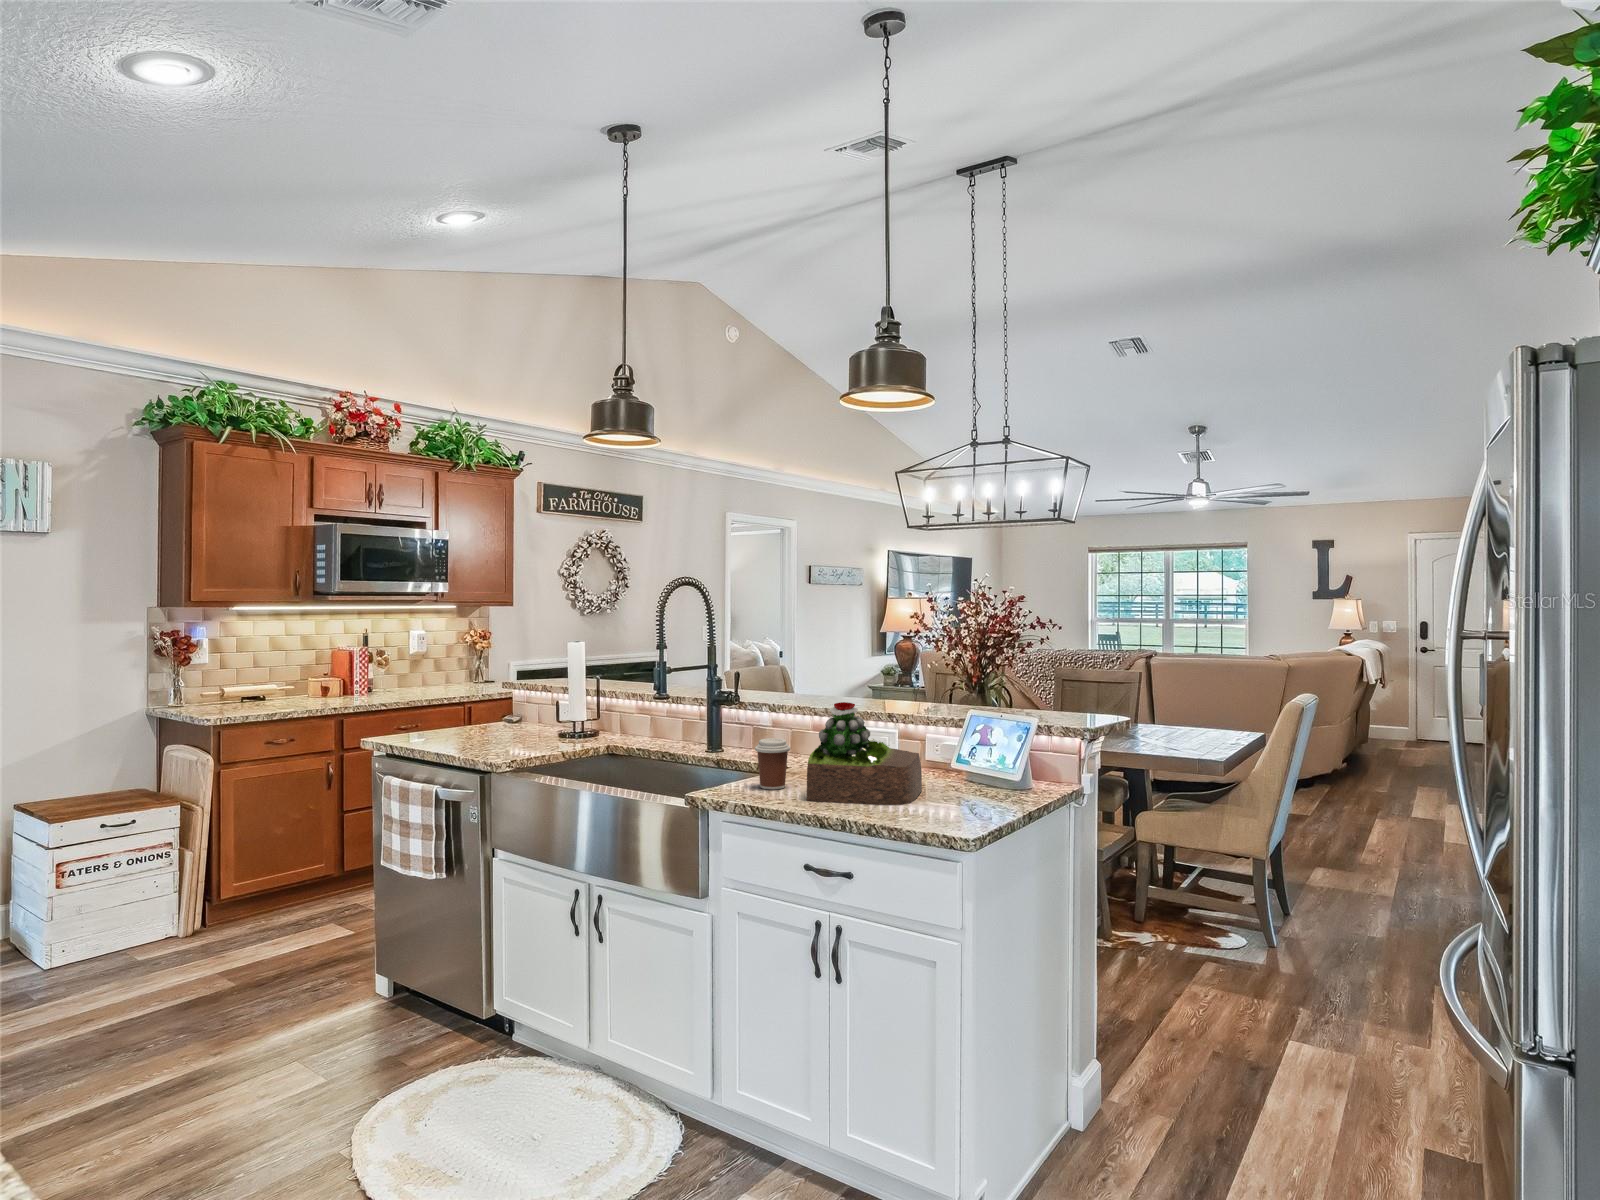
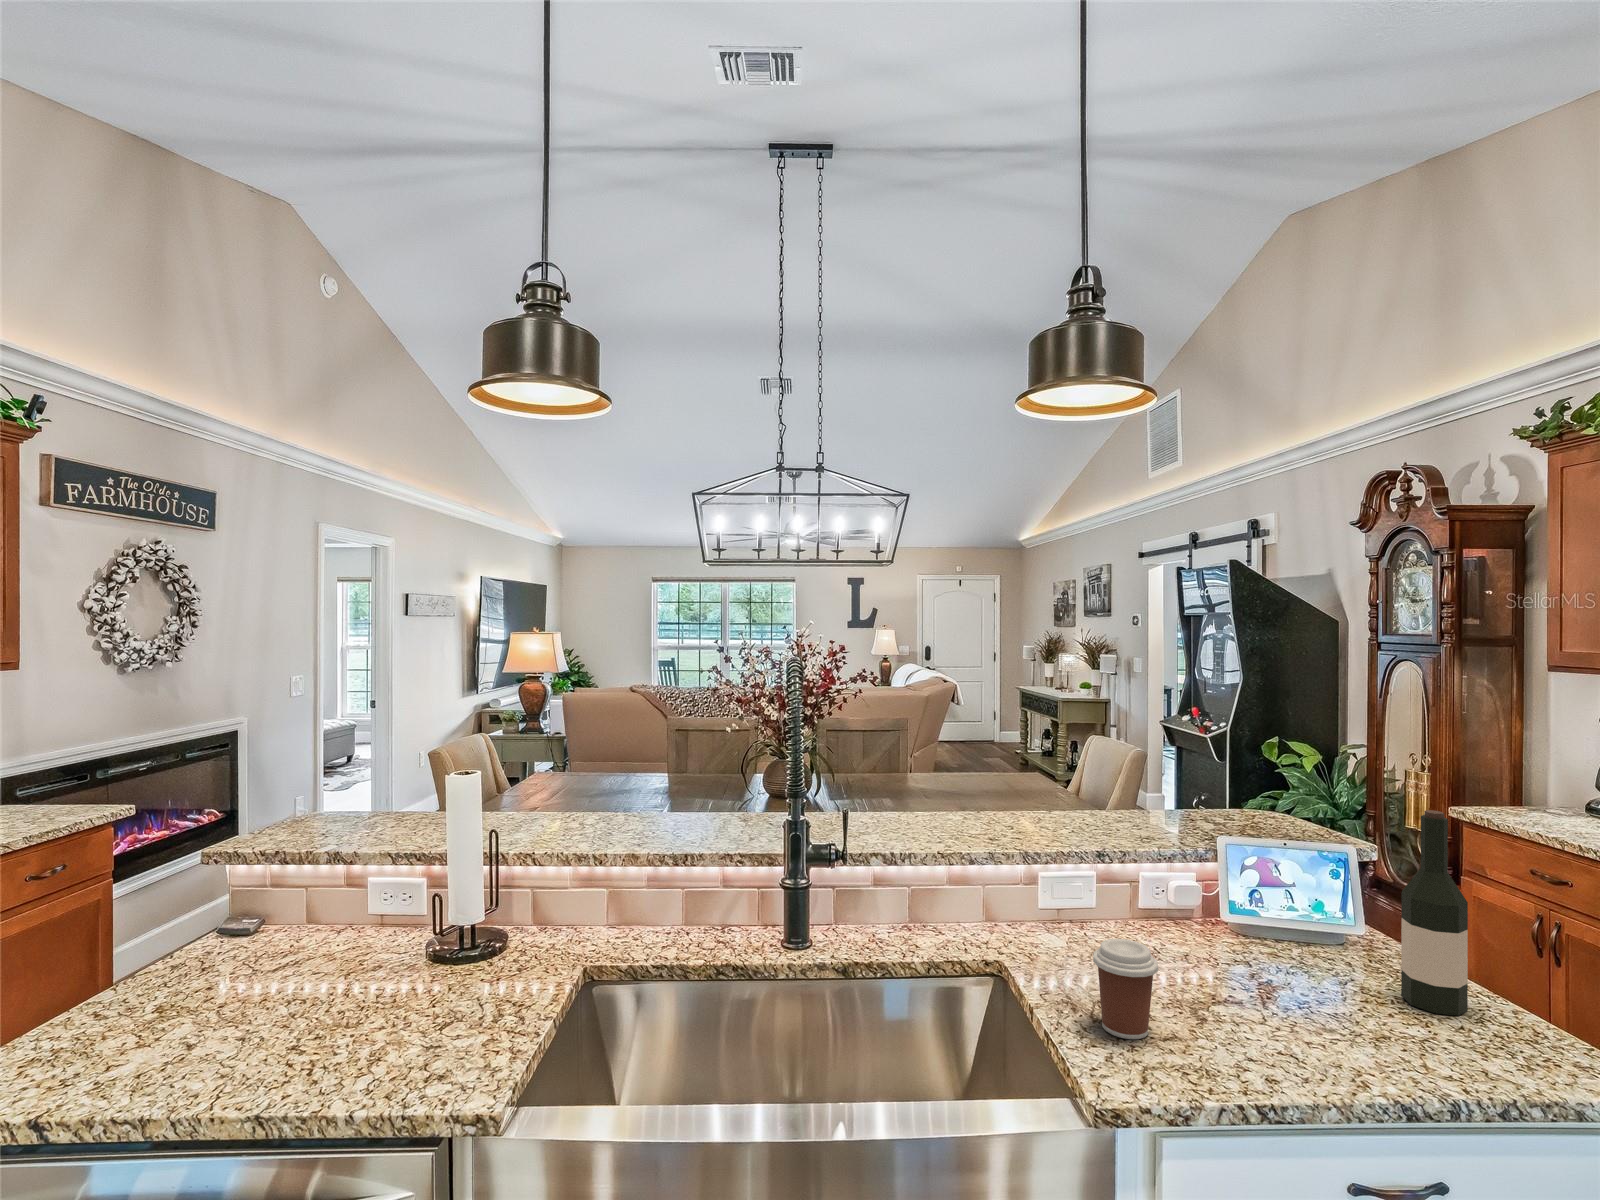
wine bottle: none [951,677,986,810] -> present [1401,810,1468,1016]
succulent plant: present [807,702,922,805] -> none [1167,865,1376,1058]

